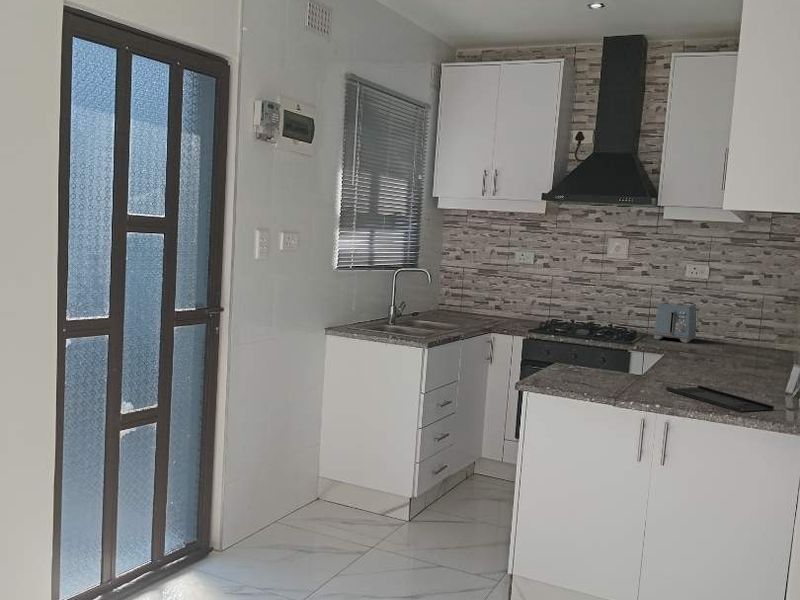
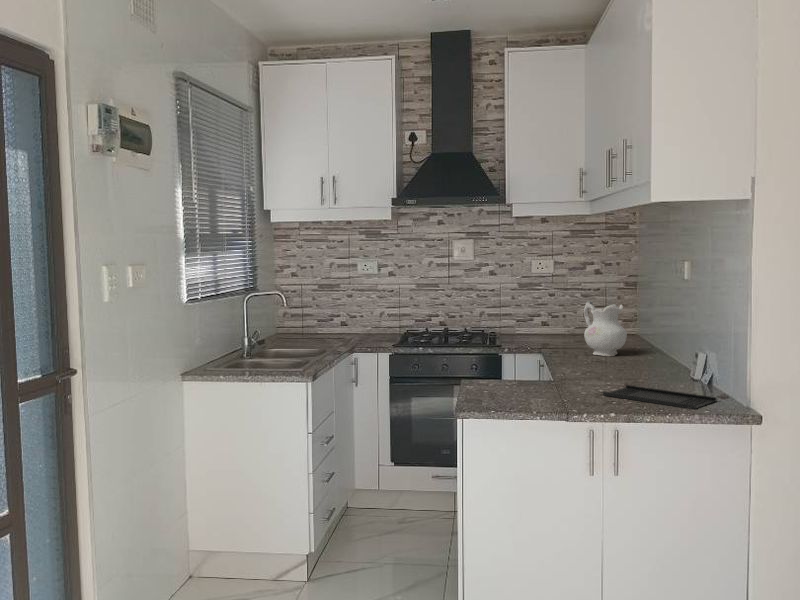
toaster: present [654,301,696,343] -> none [512,298,547,339]
ceramic pitcher: none [707,307,751,364] -> present [584,301,627,356]

